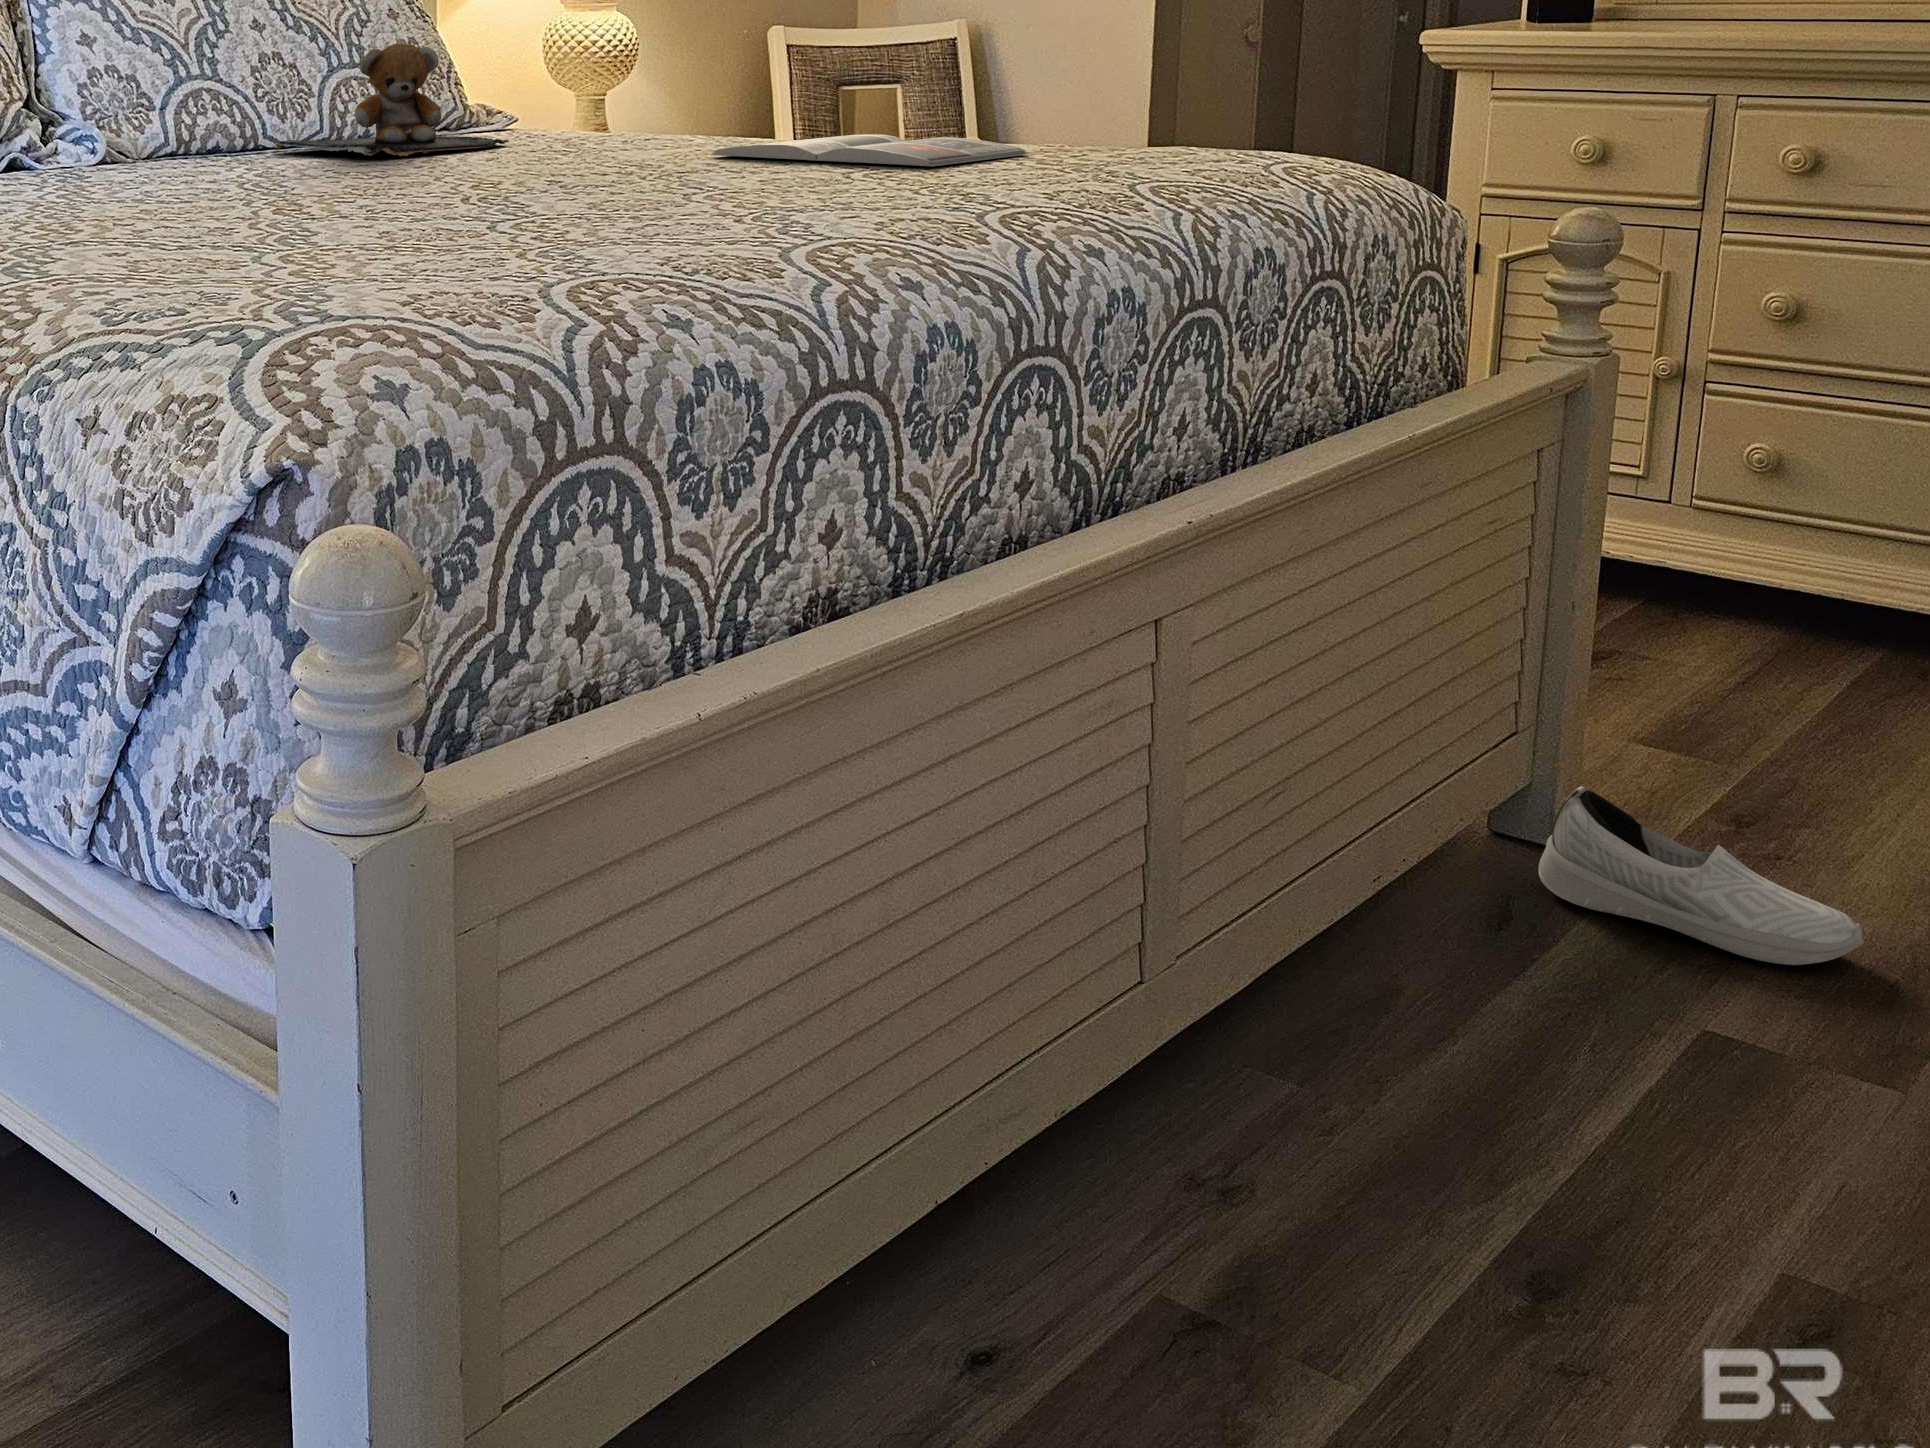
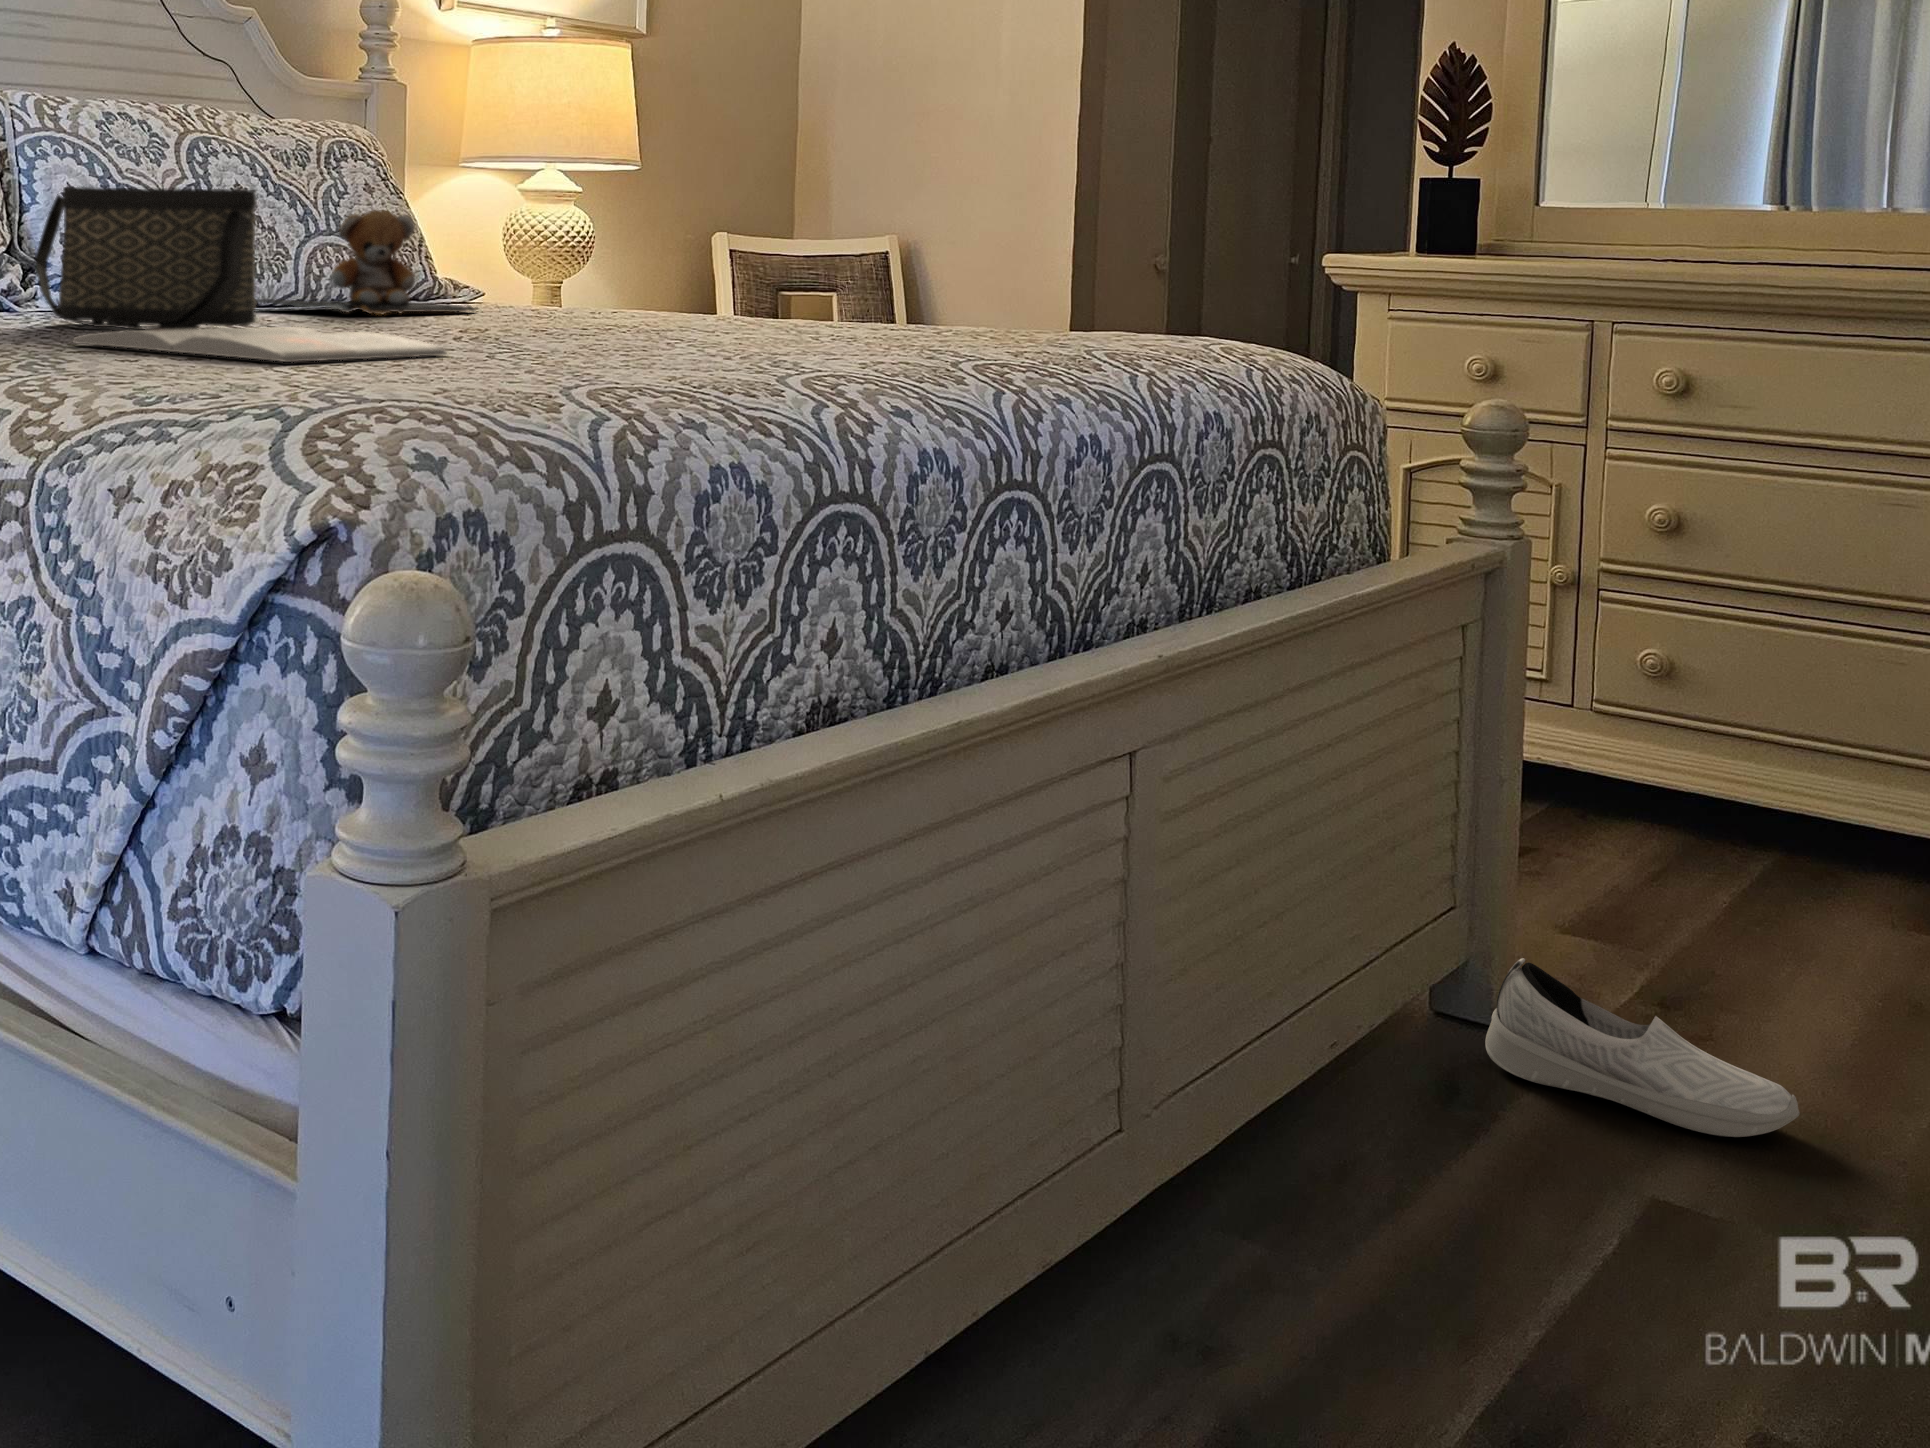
handbag: none [44,44,268,194] -> present [34,187,257,330]
magazine: present [710,134,1029,166] -> present [71,327,446,362]

